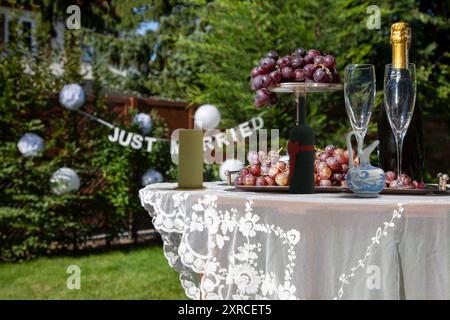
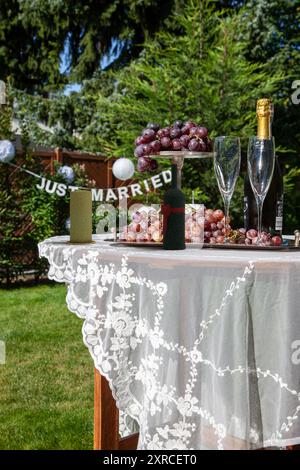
ceramic pitcher: present [346,131,386,197] -> none [209,196,243,255]

